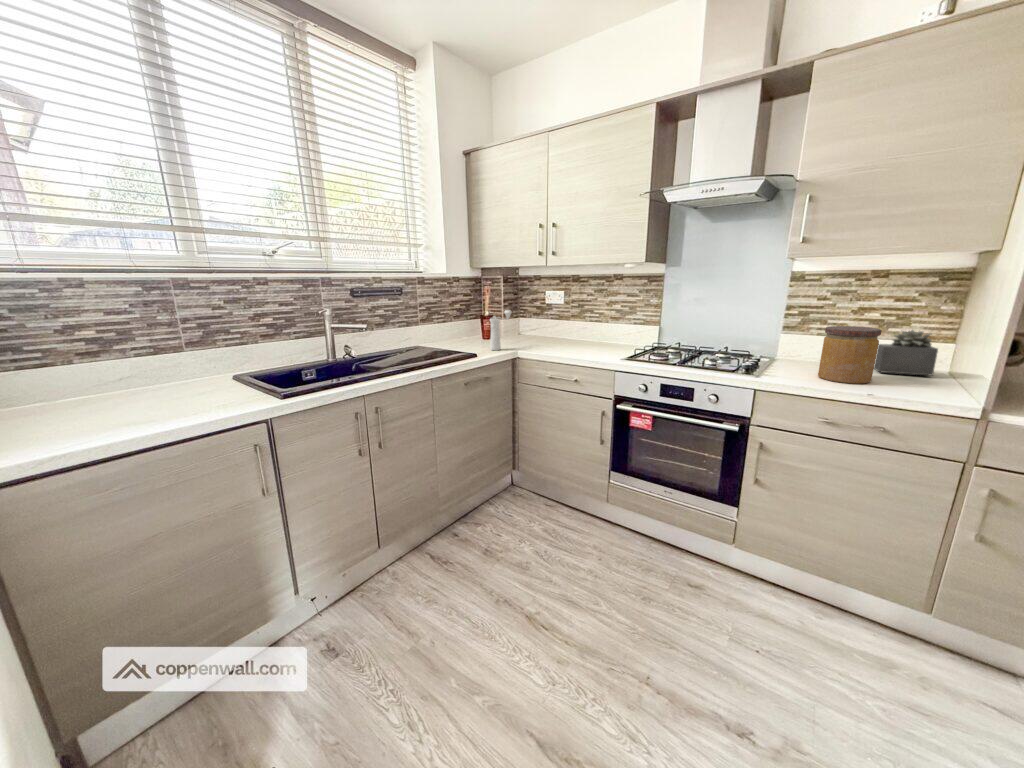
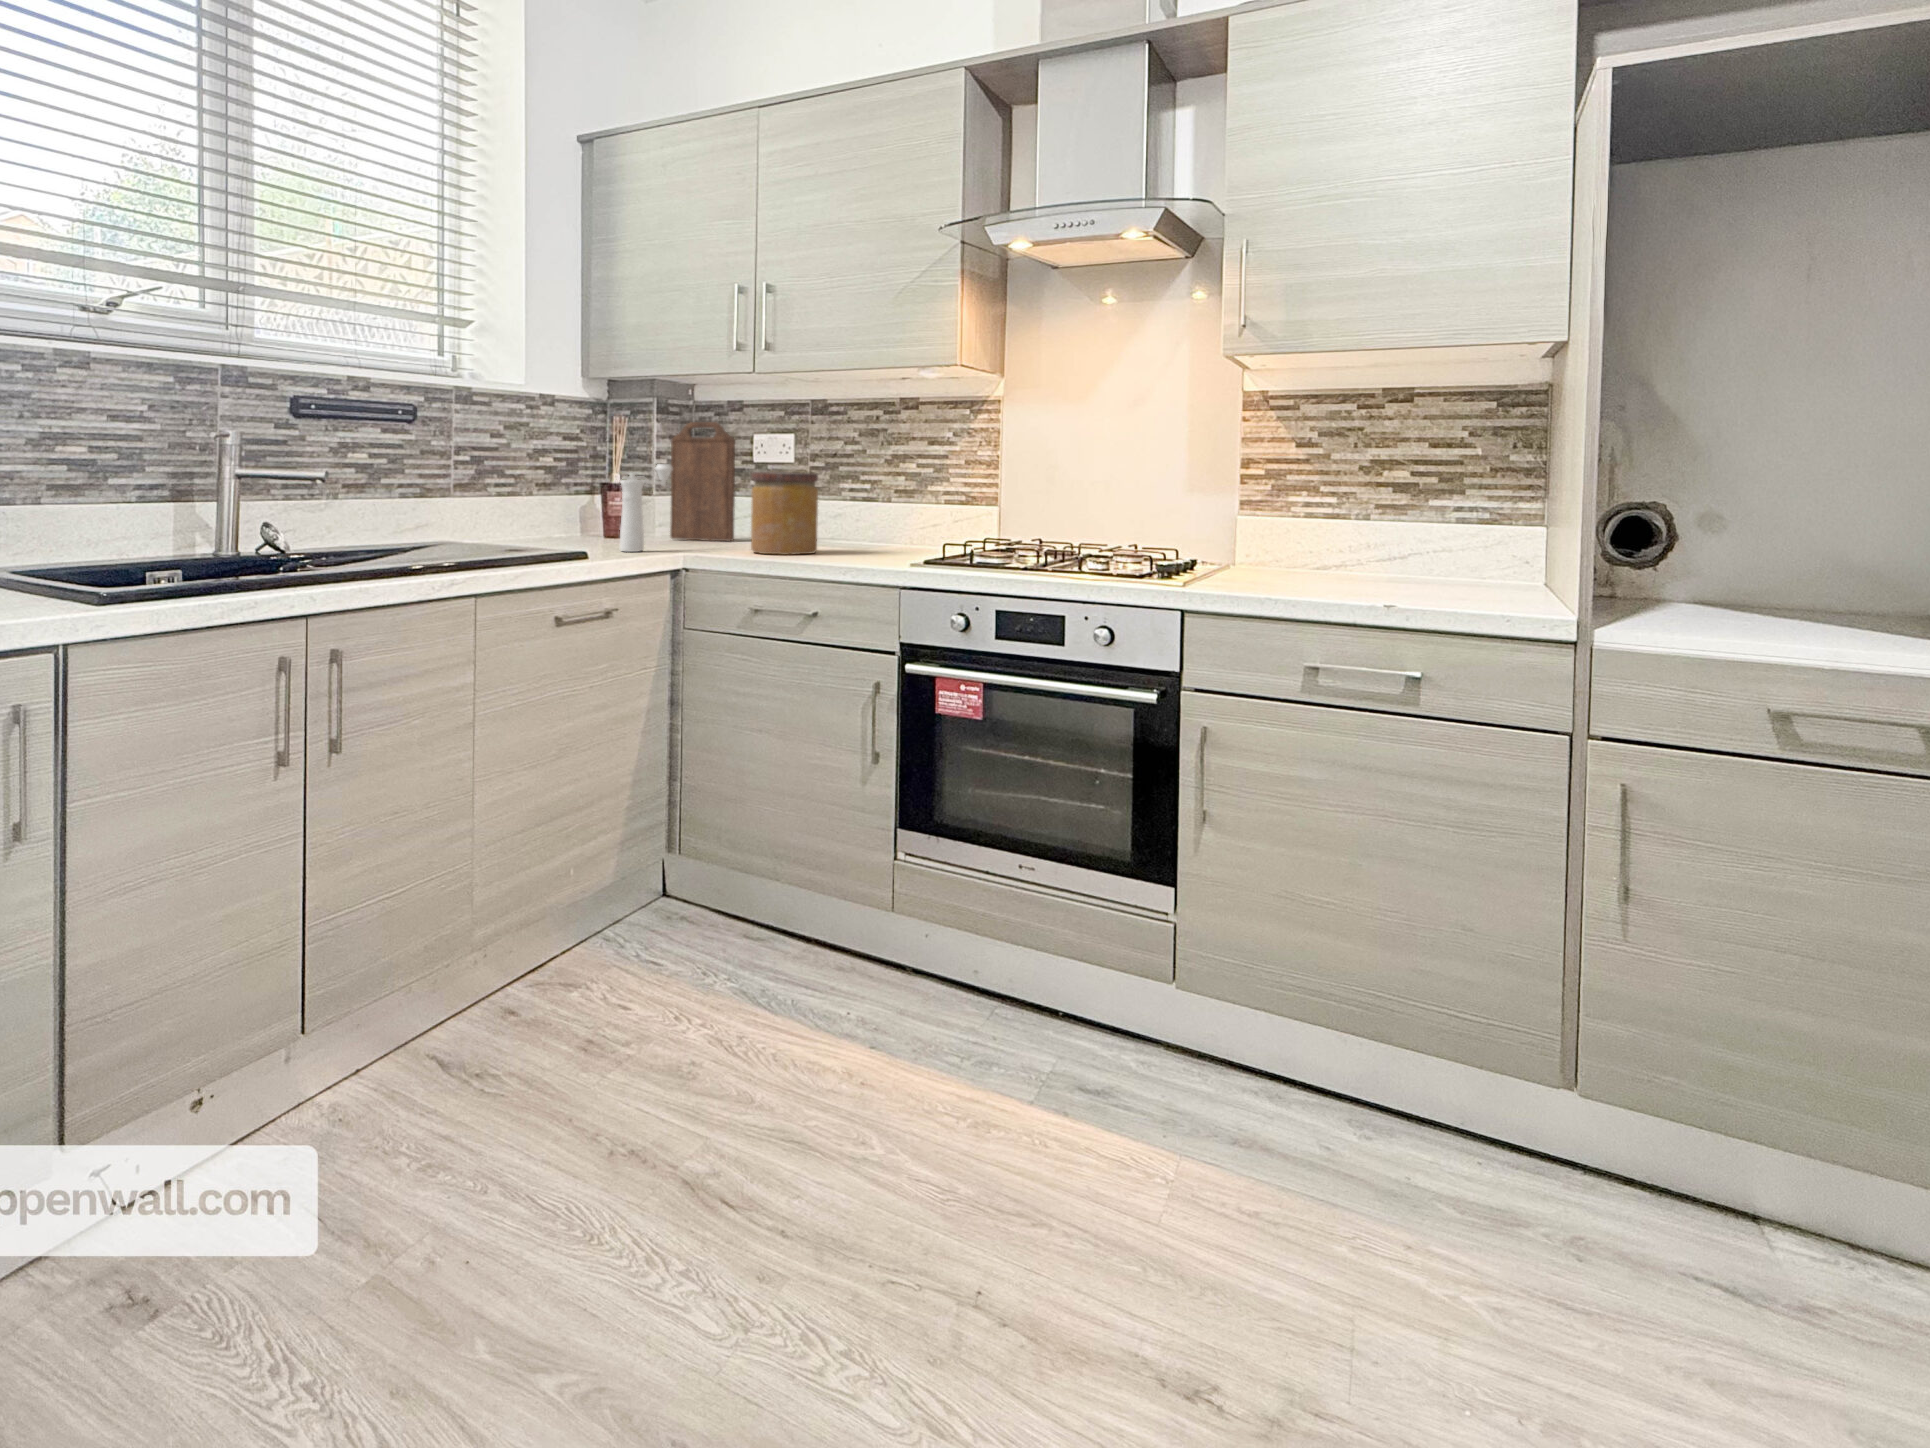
cutting board: none [510,287,538,340] -> present [670,422,735,541]
jar: present [818,326,881,384] -> present [751,472,818,555]
succulent plant: present [874,330,938,375] -> none [1412,497,1515,585]

